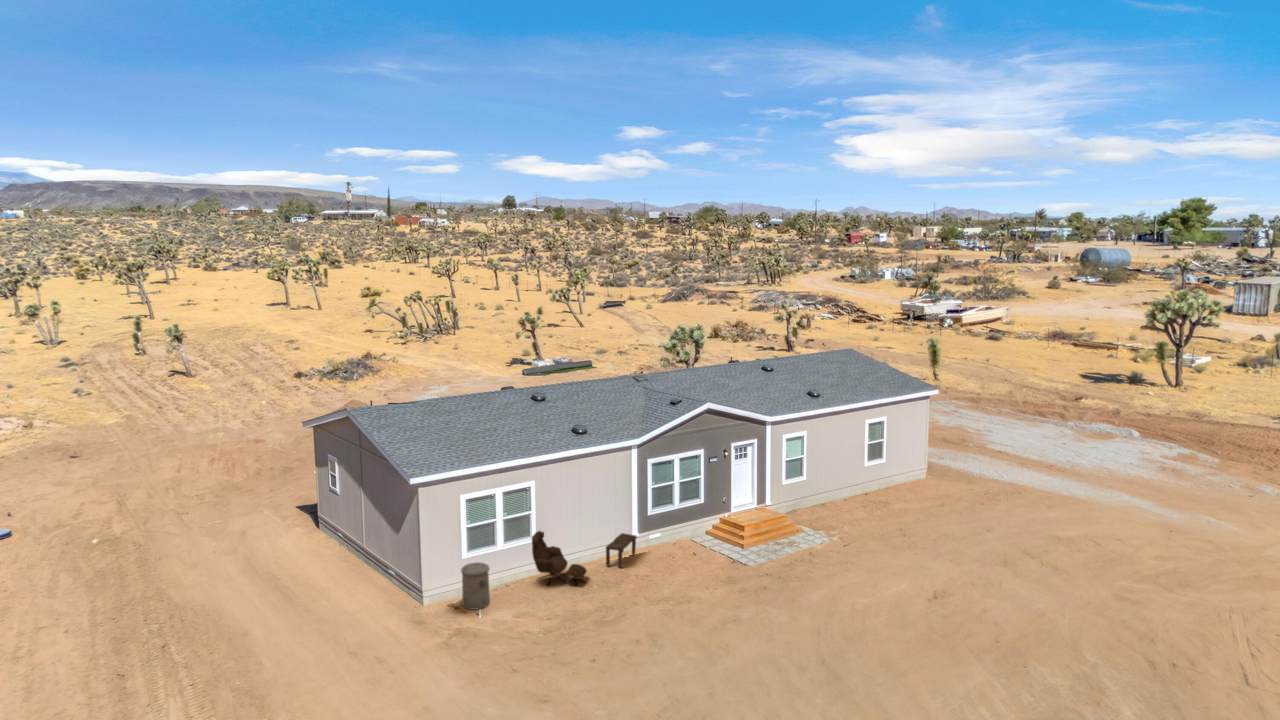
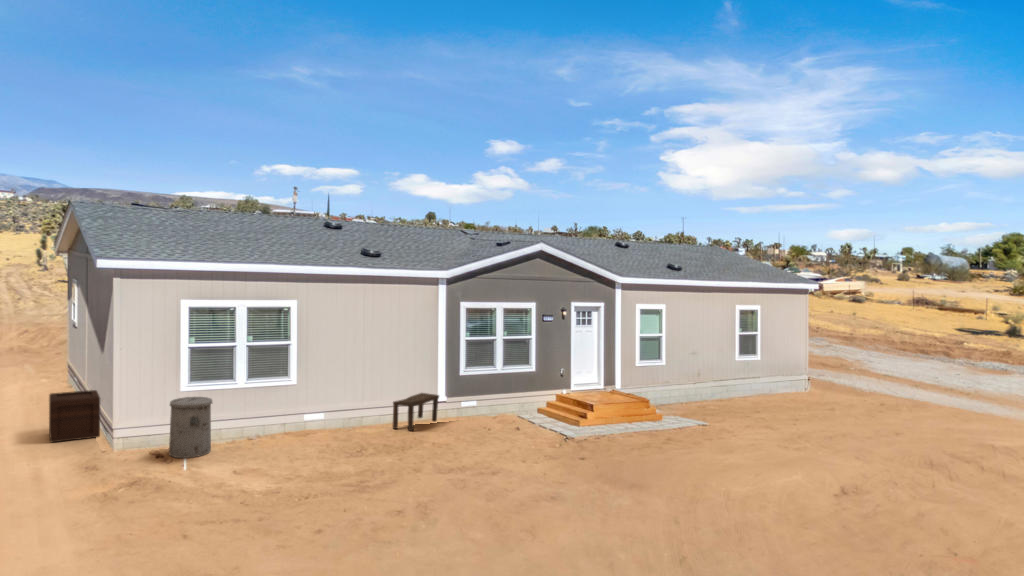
lounge chair: present [532,531,586,585] -> none [285,371,360,444]
wooden crate: none [358,555,400,600] -> present [49,390,100,442]

